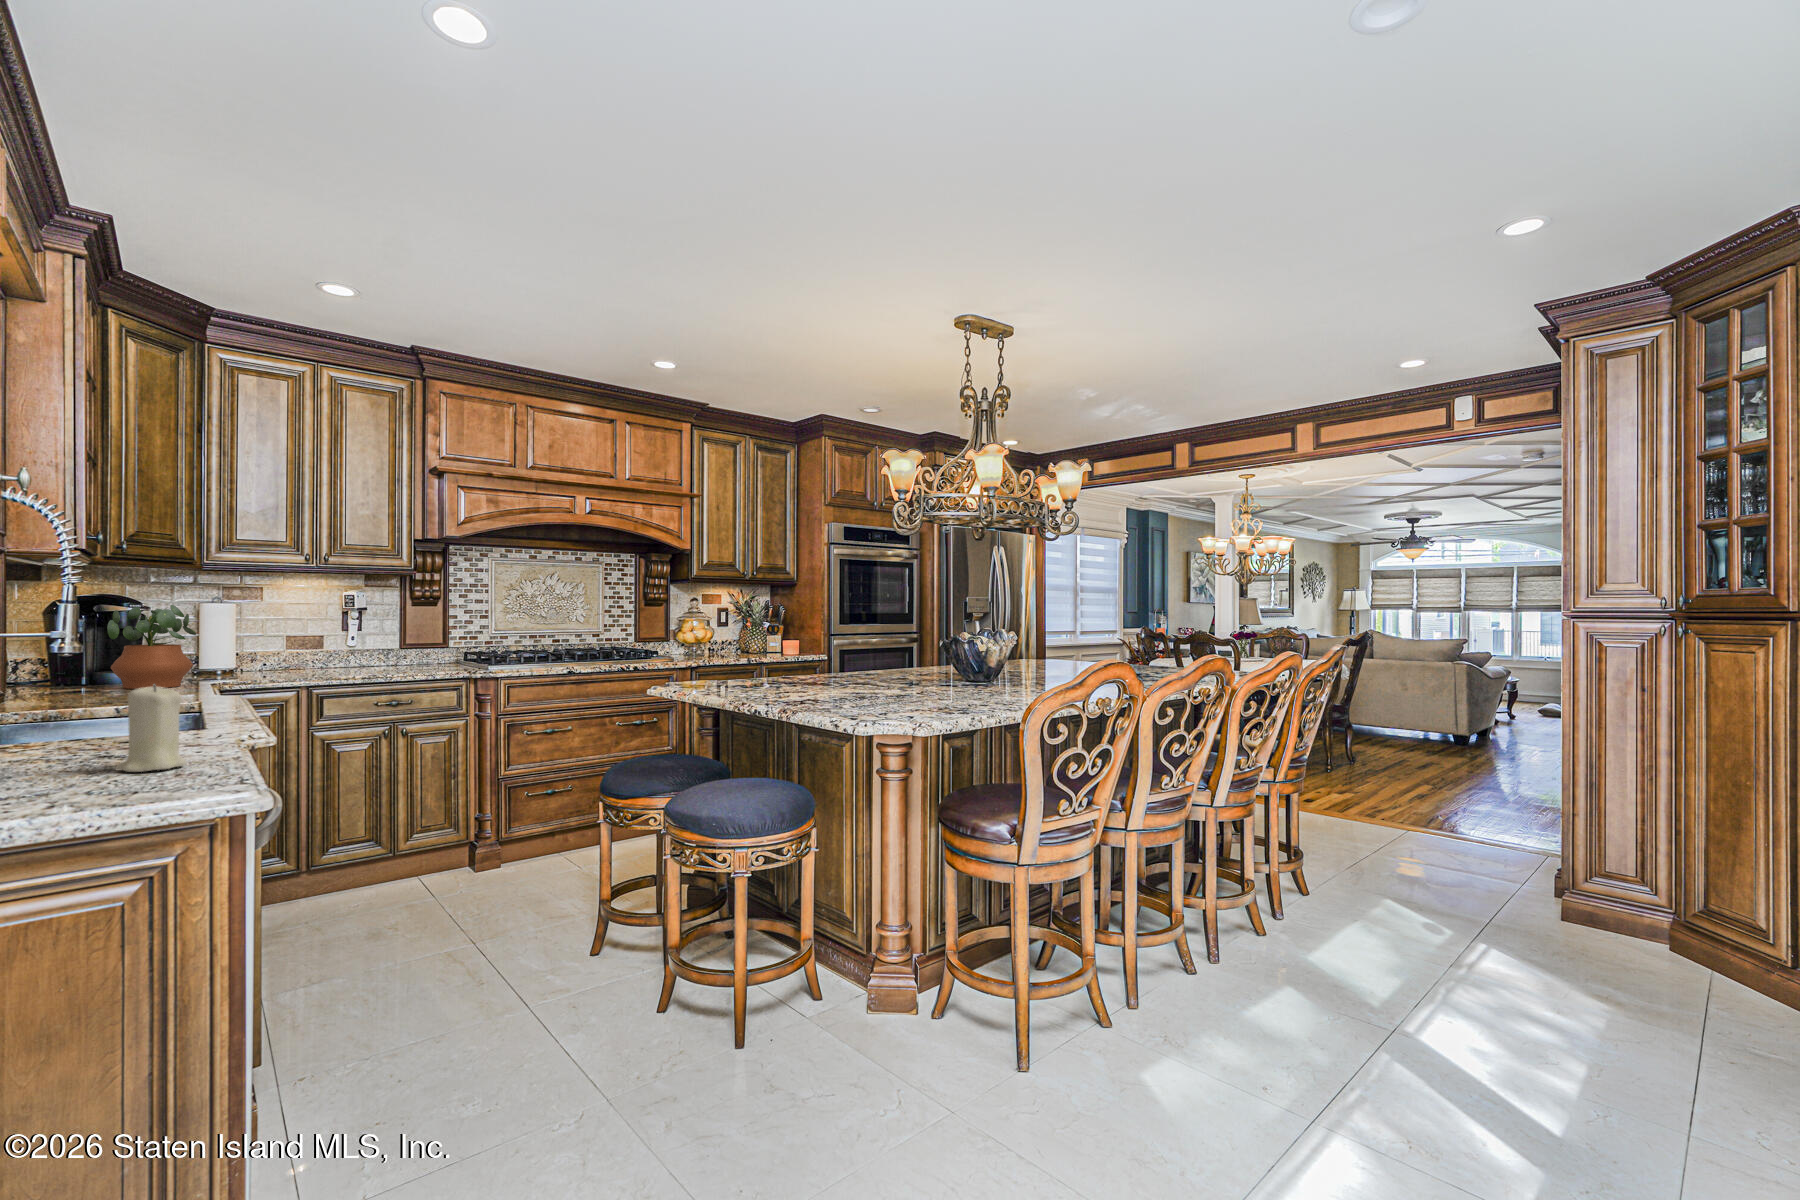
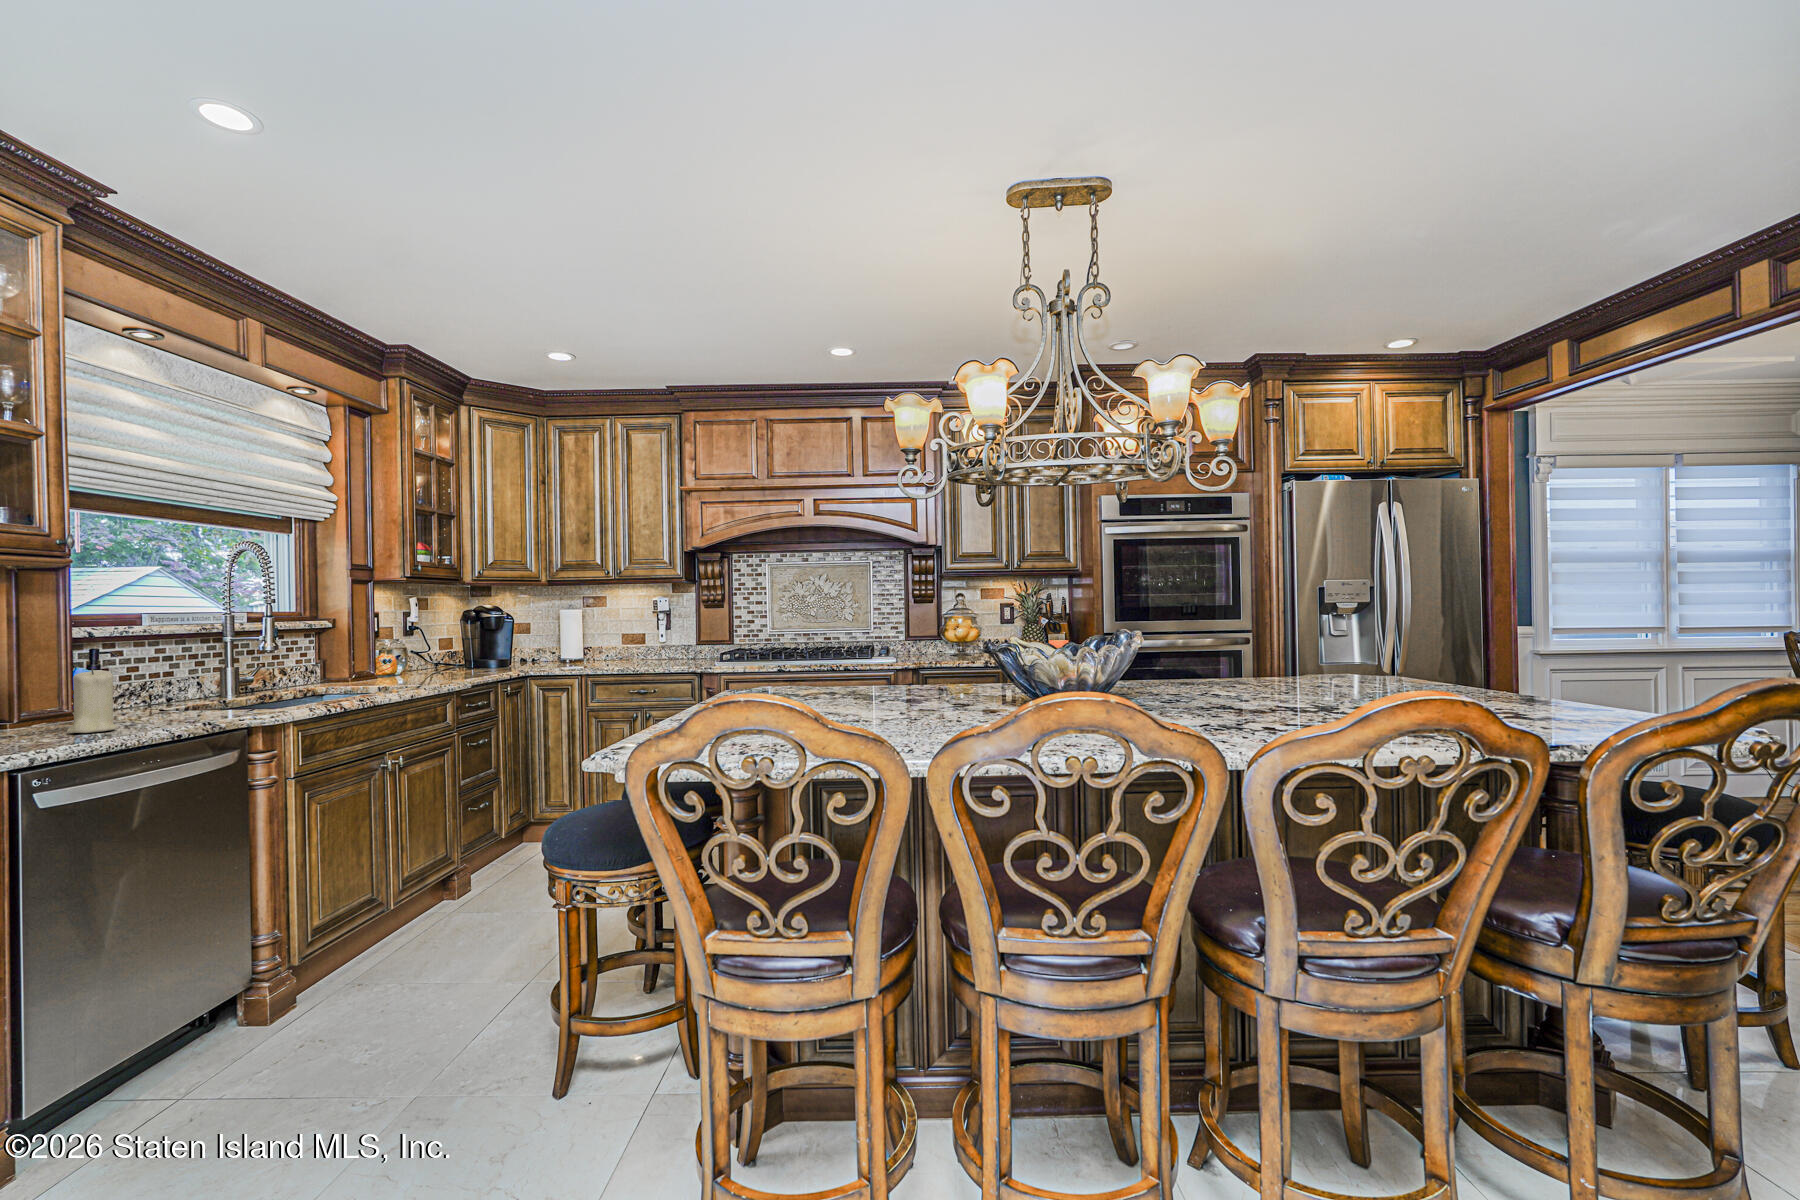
potted plant: present [107,605,196,689] -> none [464,610,522,672]

